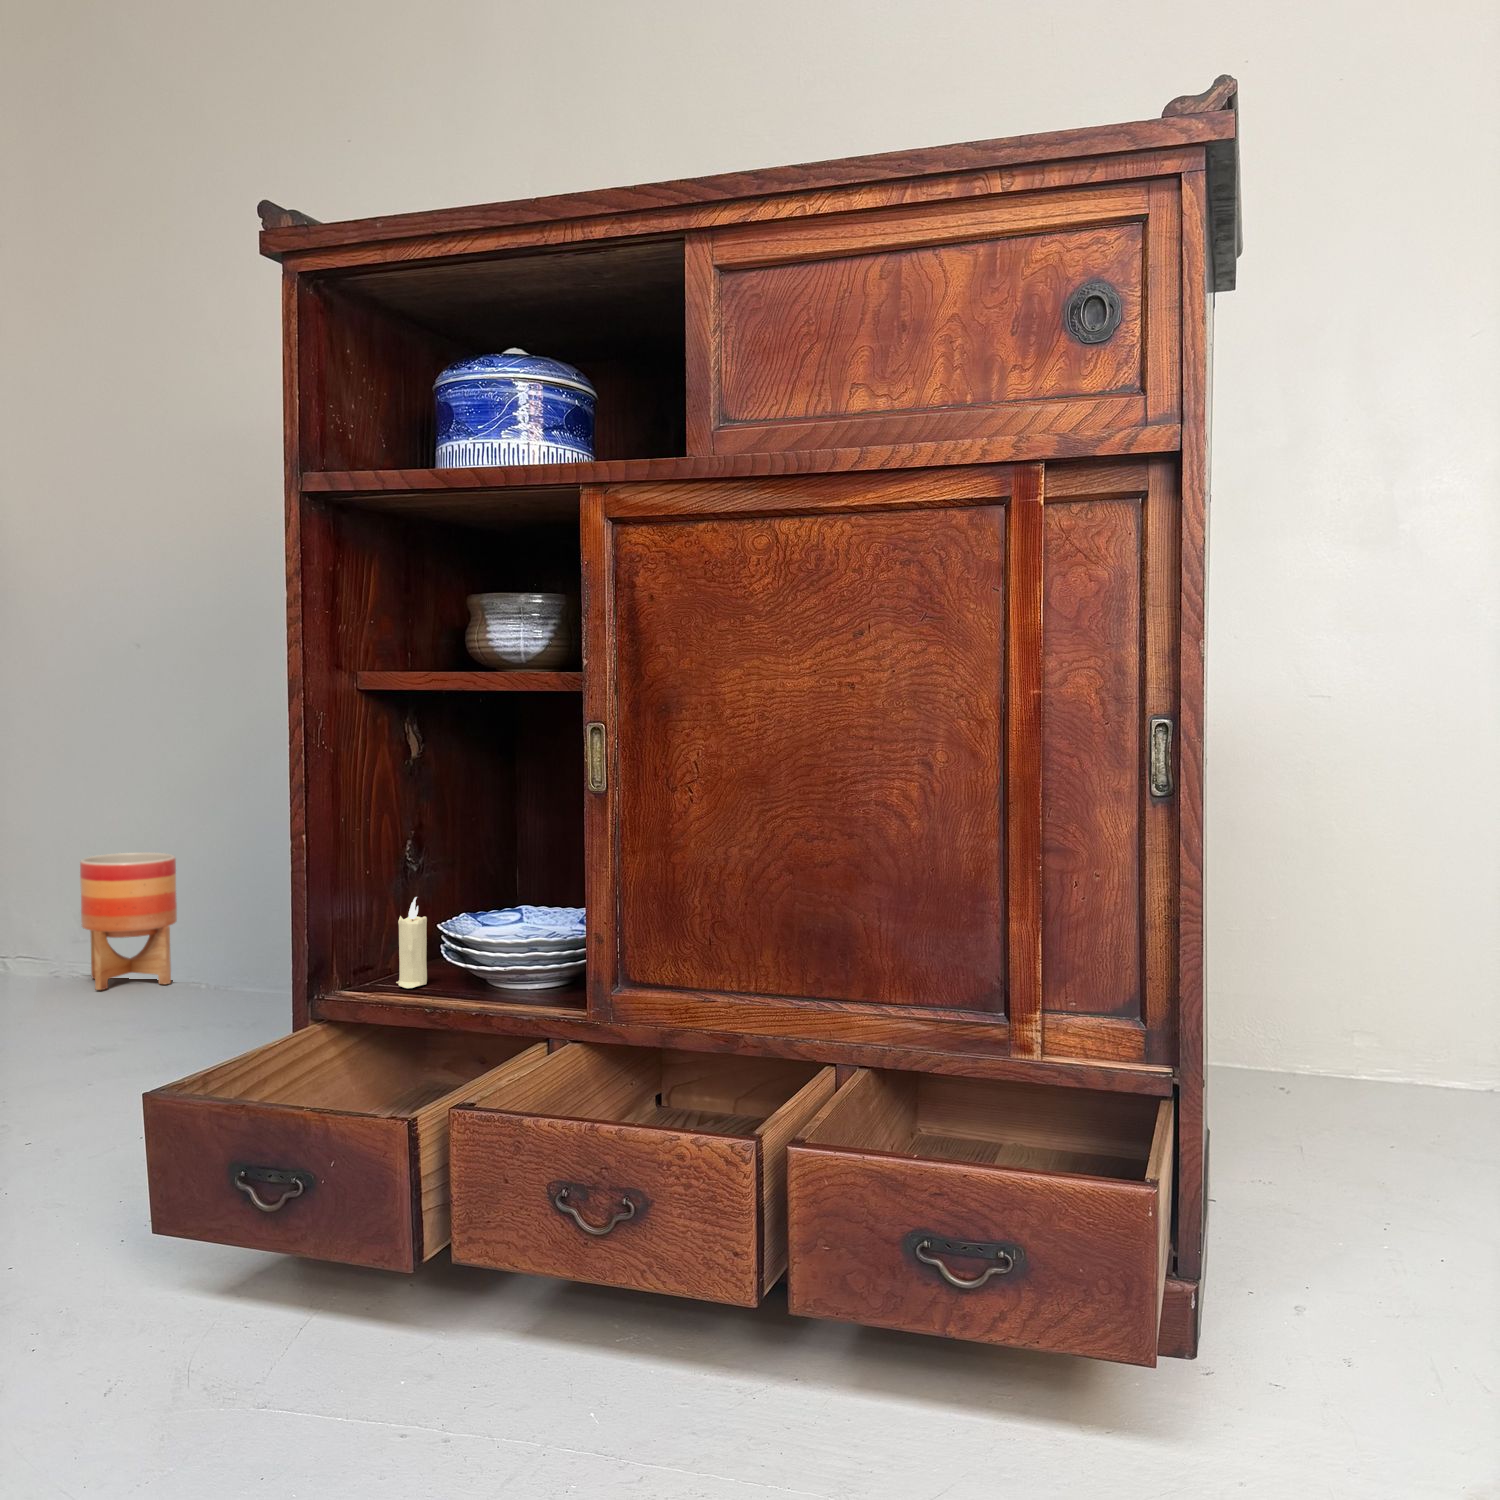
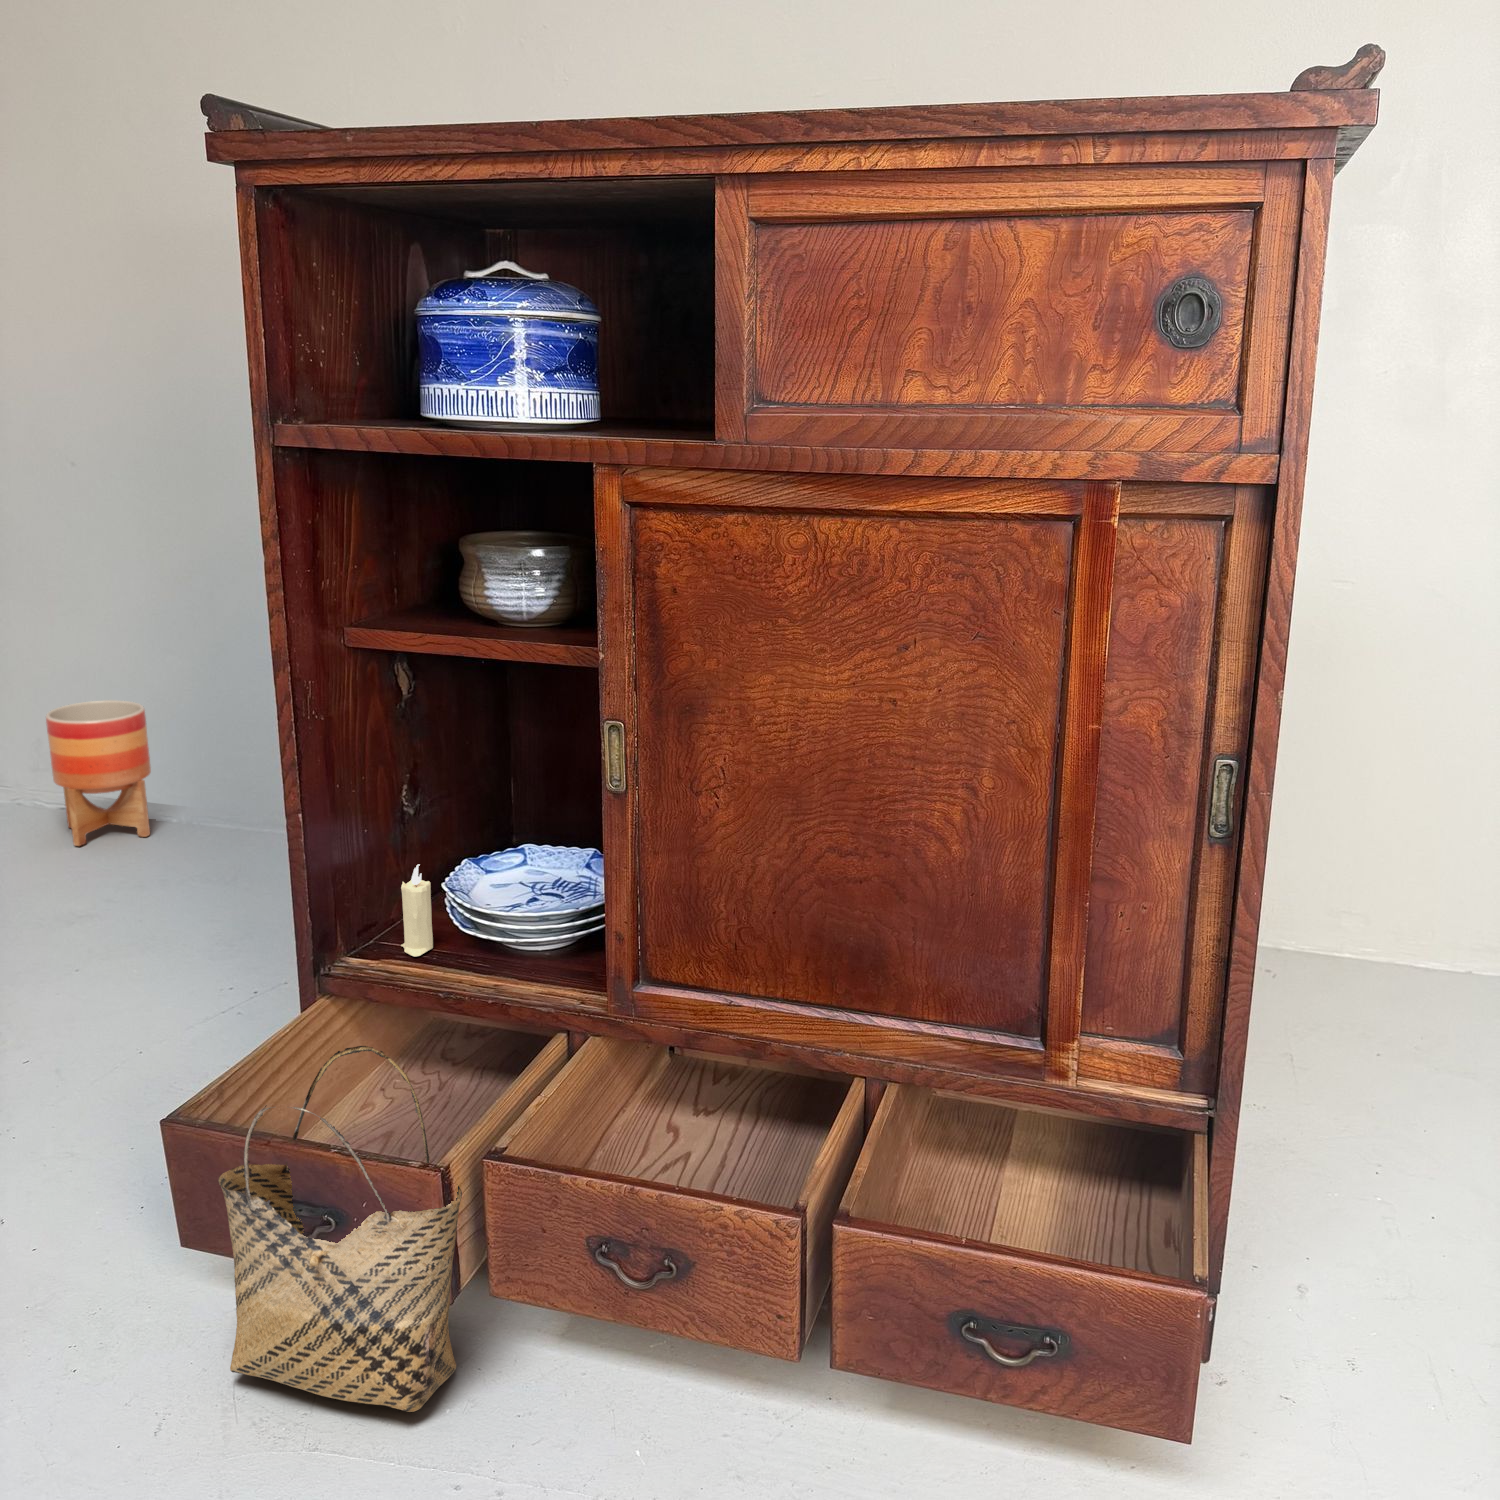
woven basket: none [195,1006,431,1363] -> present [218,1046,462,1412]

